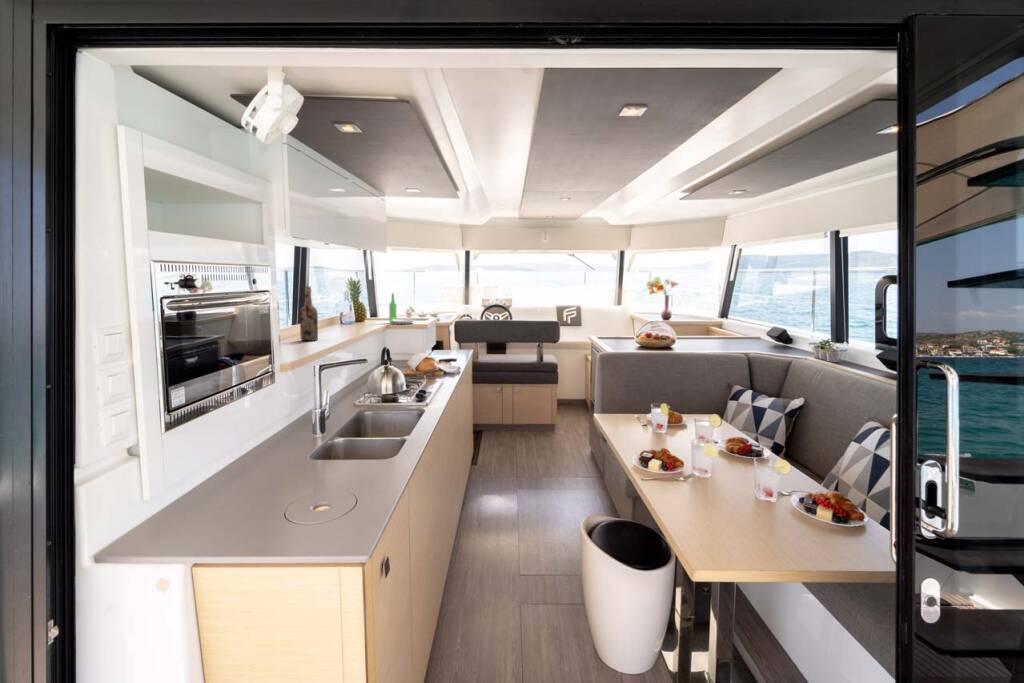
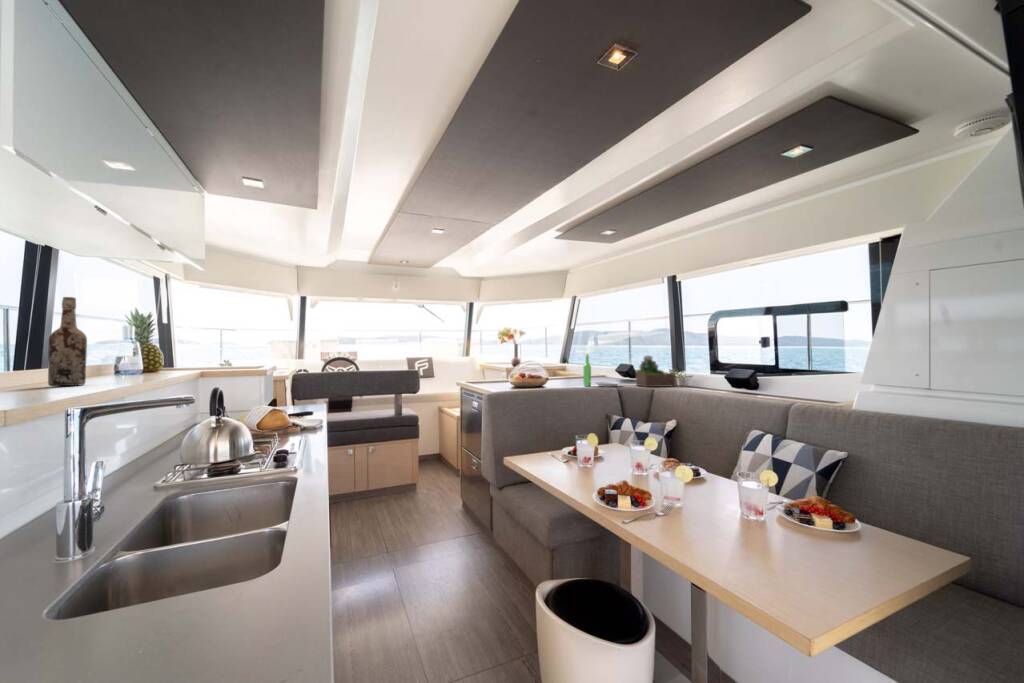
plate: present [389,293,415,324] -> present [583,354,620,387]
succulent plant: none [760,323,803,357] -> present [636,356,676,387]

